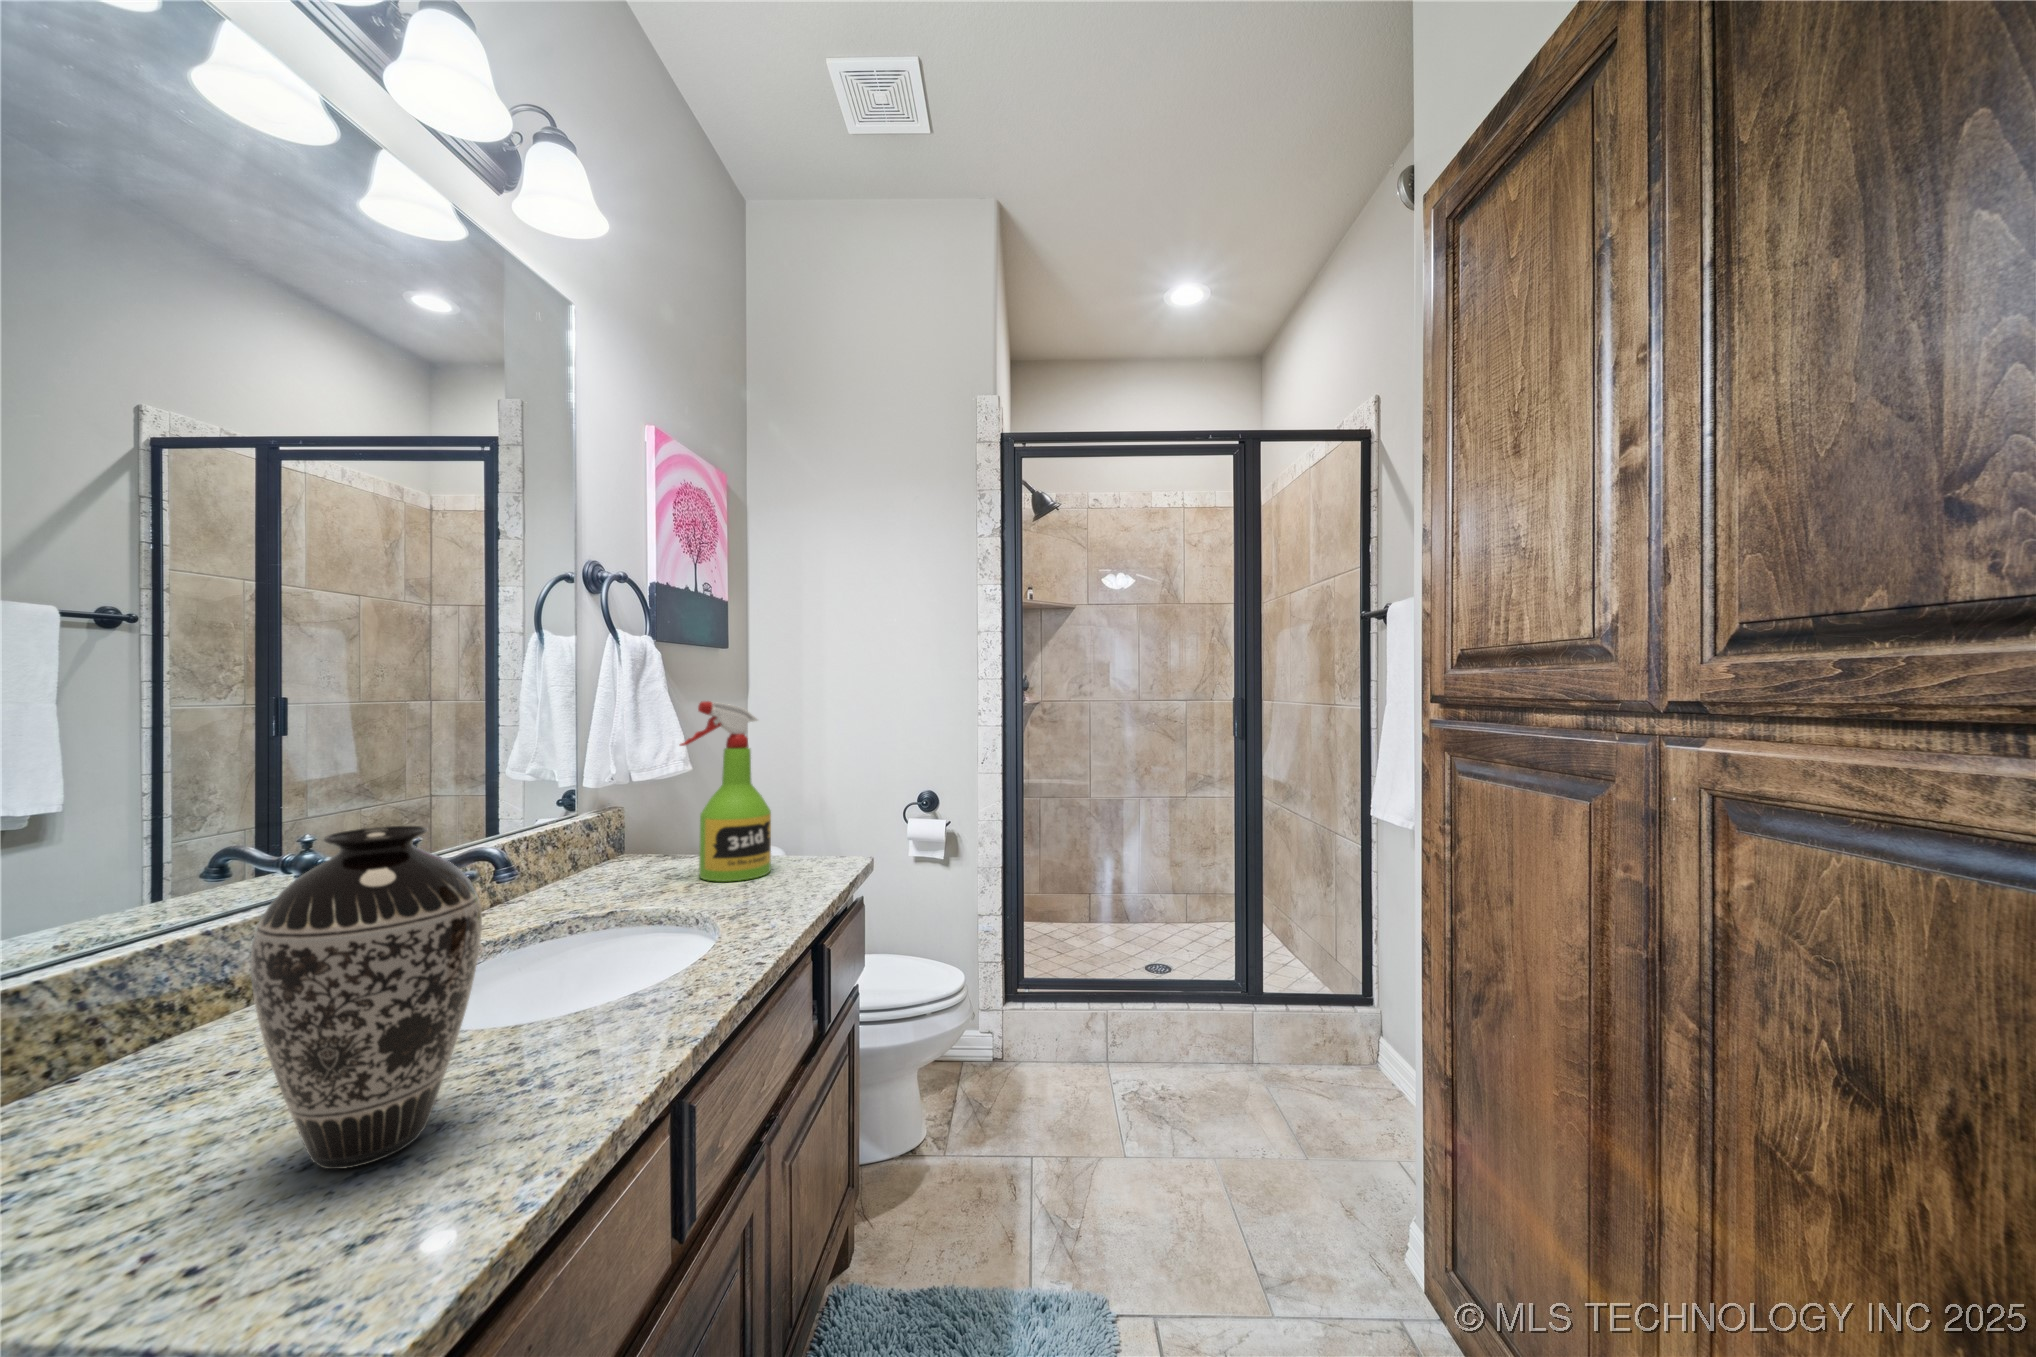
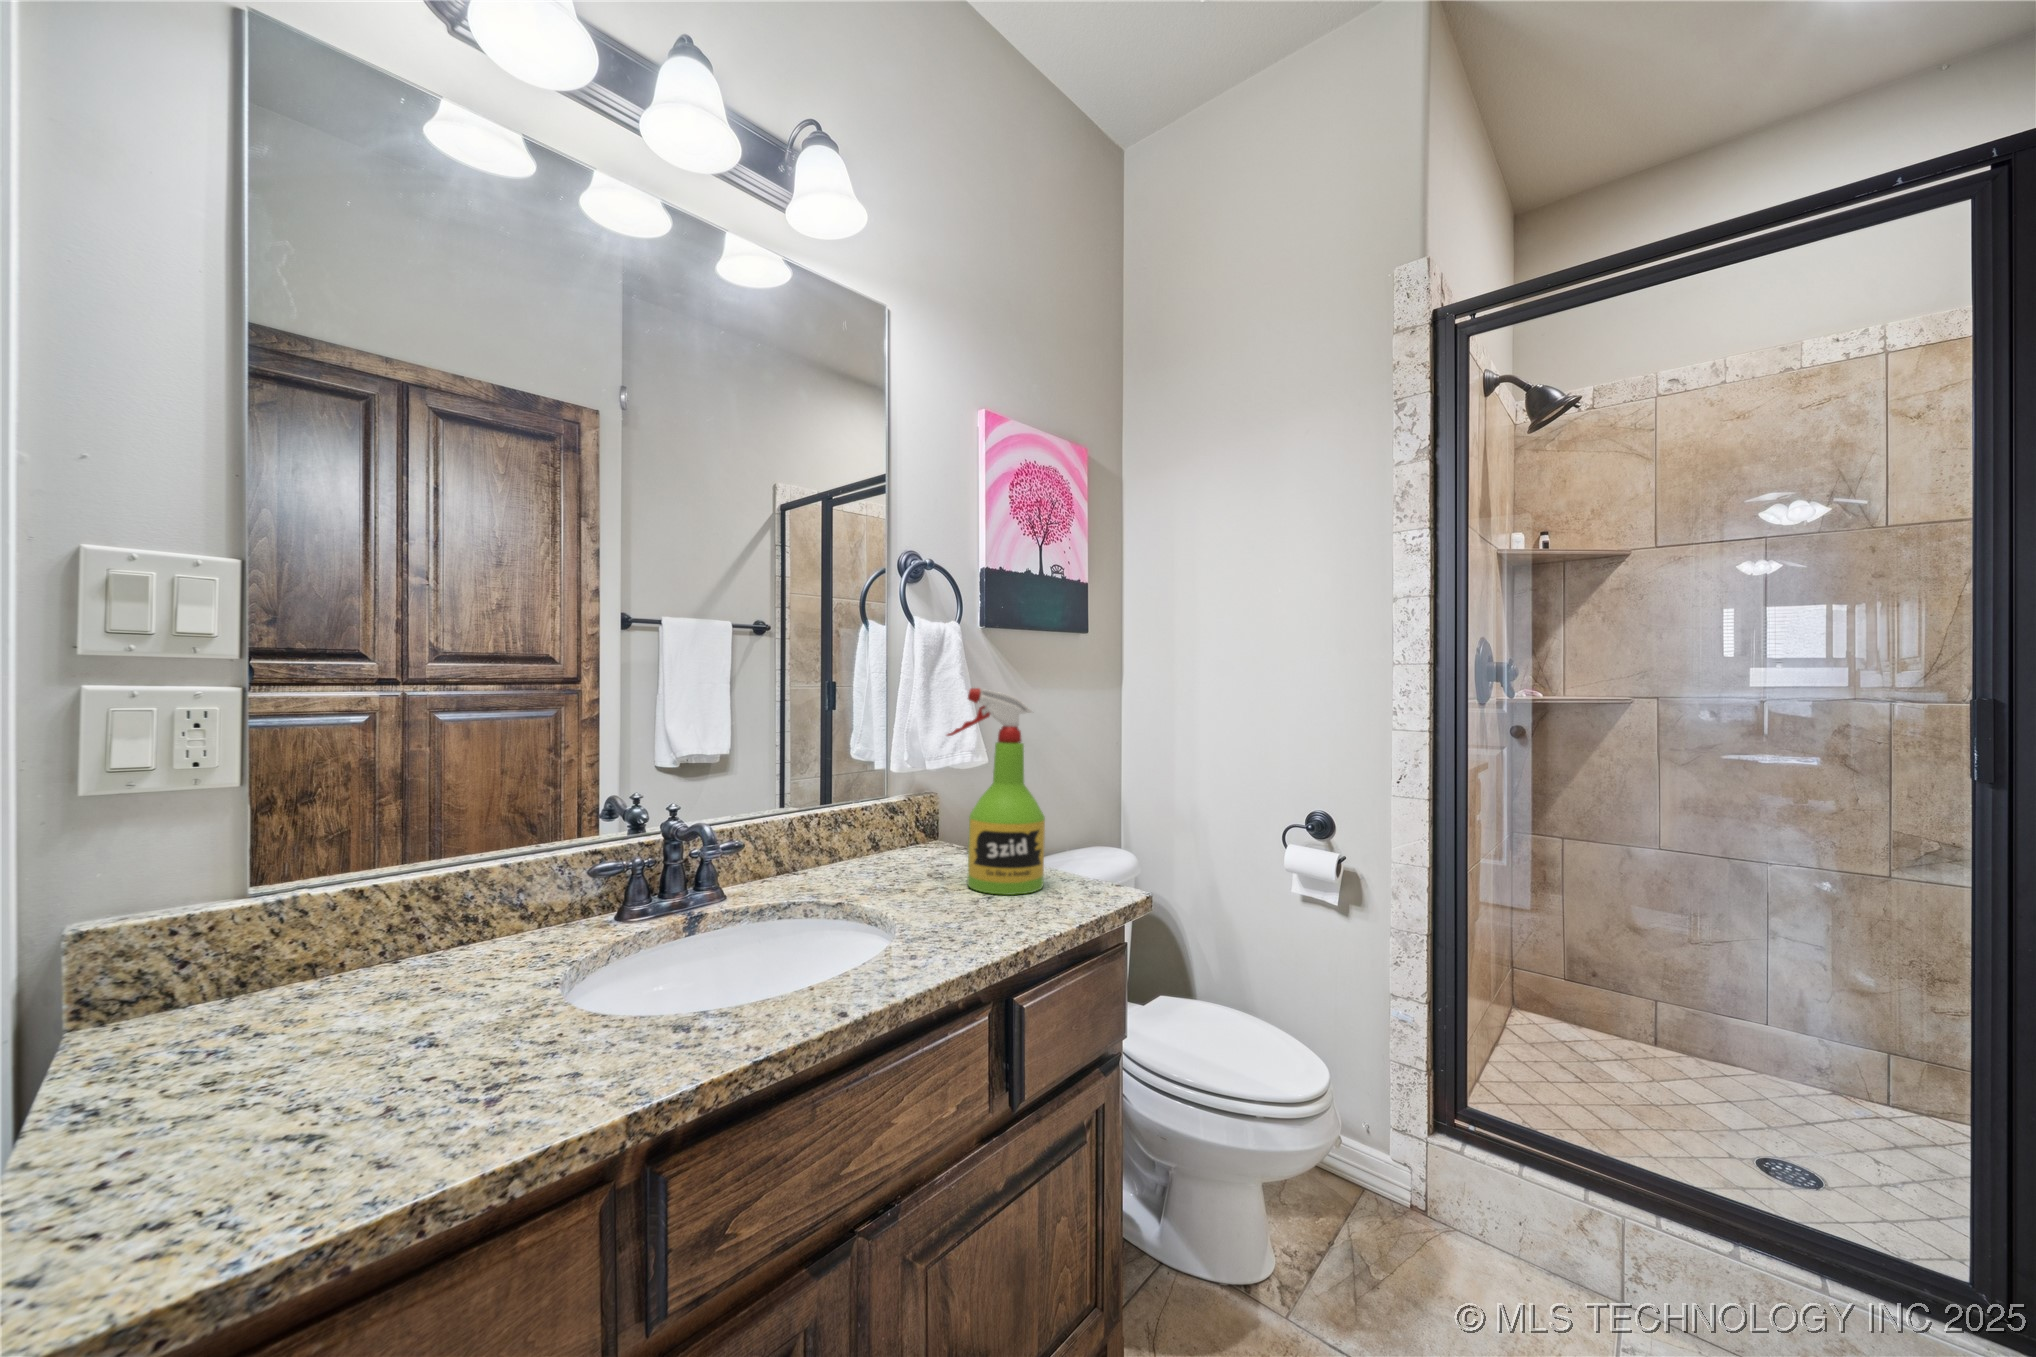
decorative vase: present [250,826,482,1169] -> none [250,787,474,1120]

